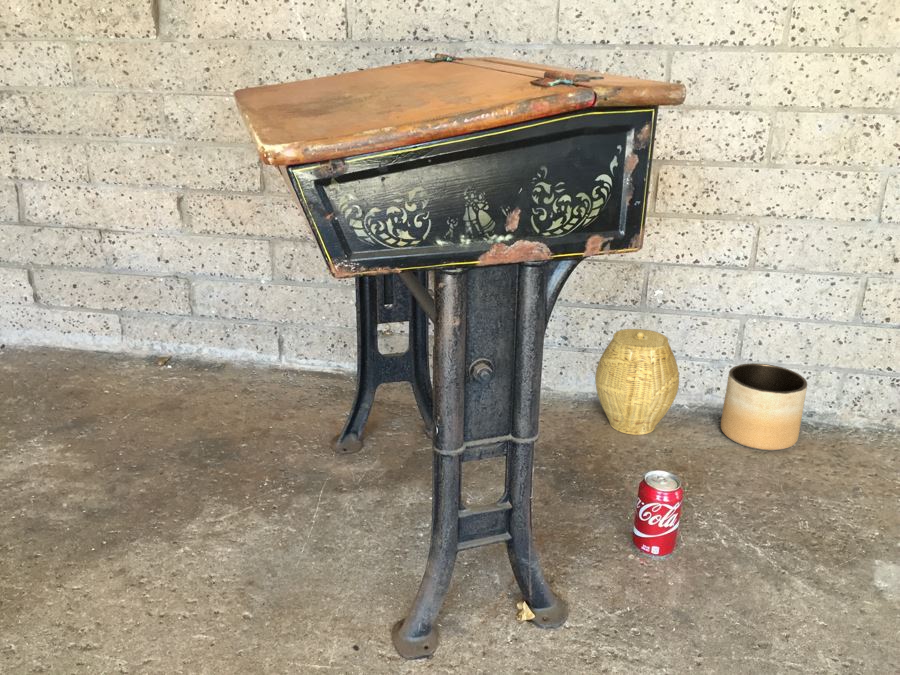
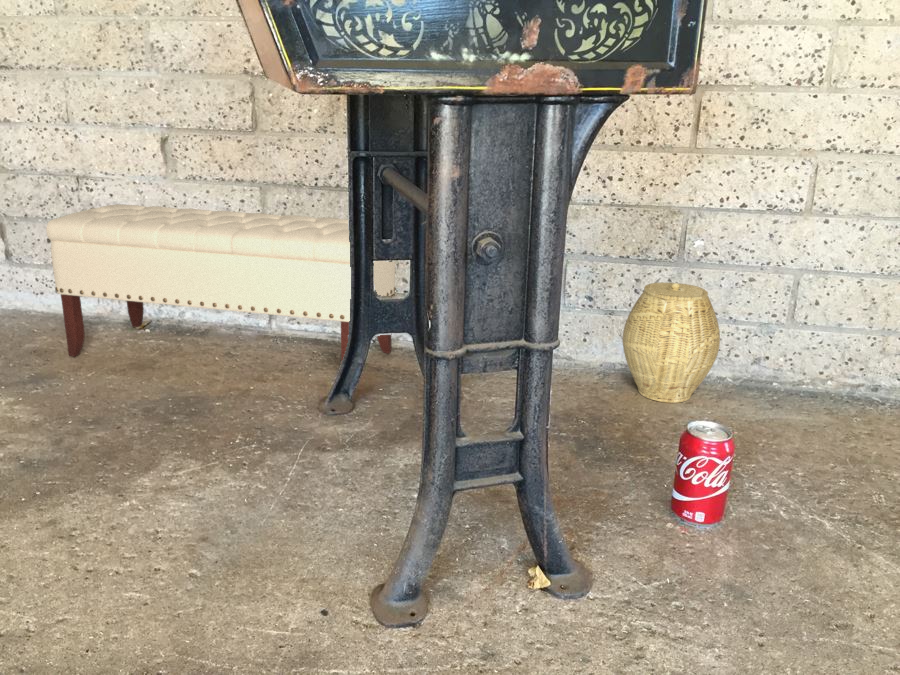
bench: none [81,258,394,429] -> present [46,204,396,363]
planter: present [721,363,807,451] -> none [767,325,871,421]

